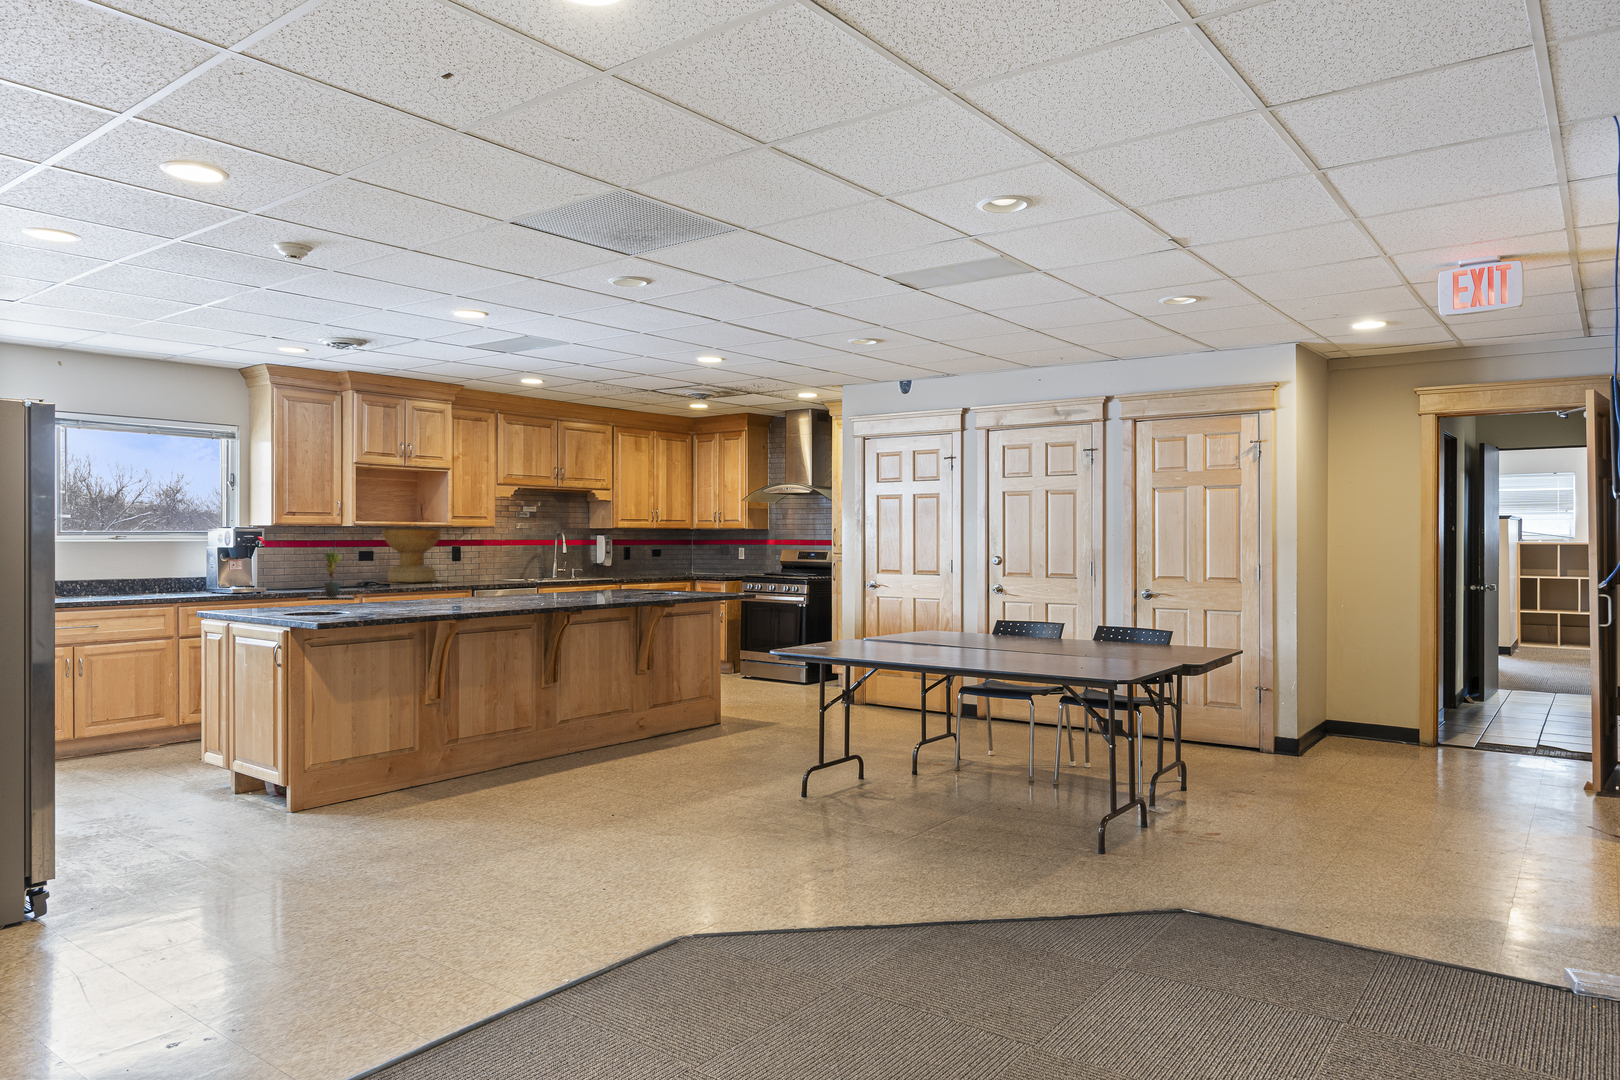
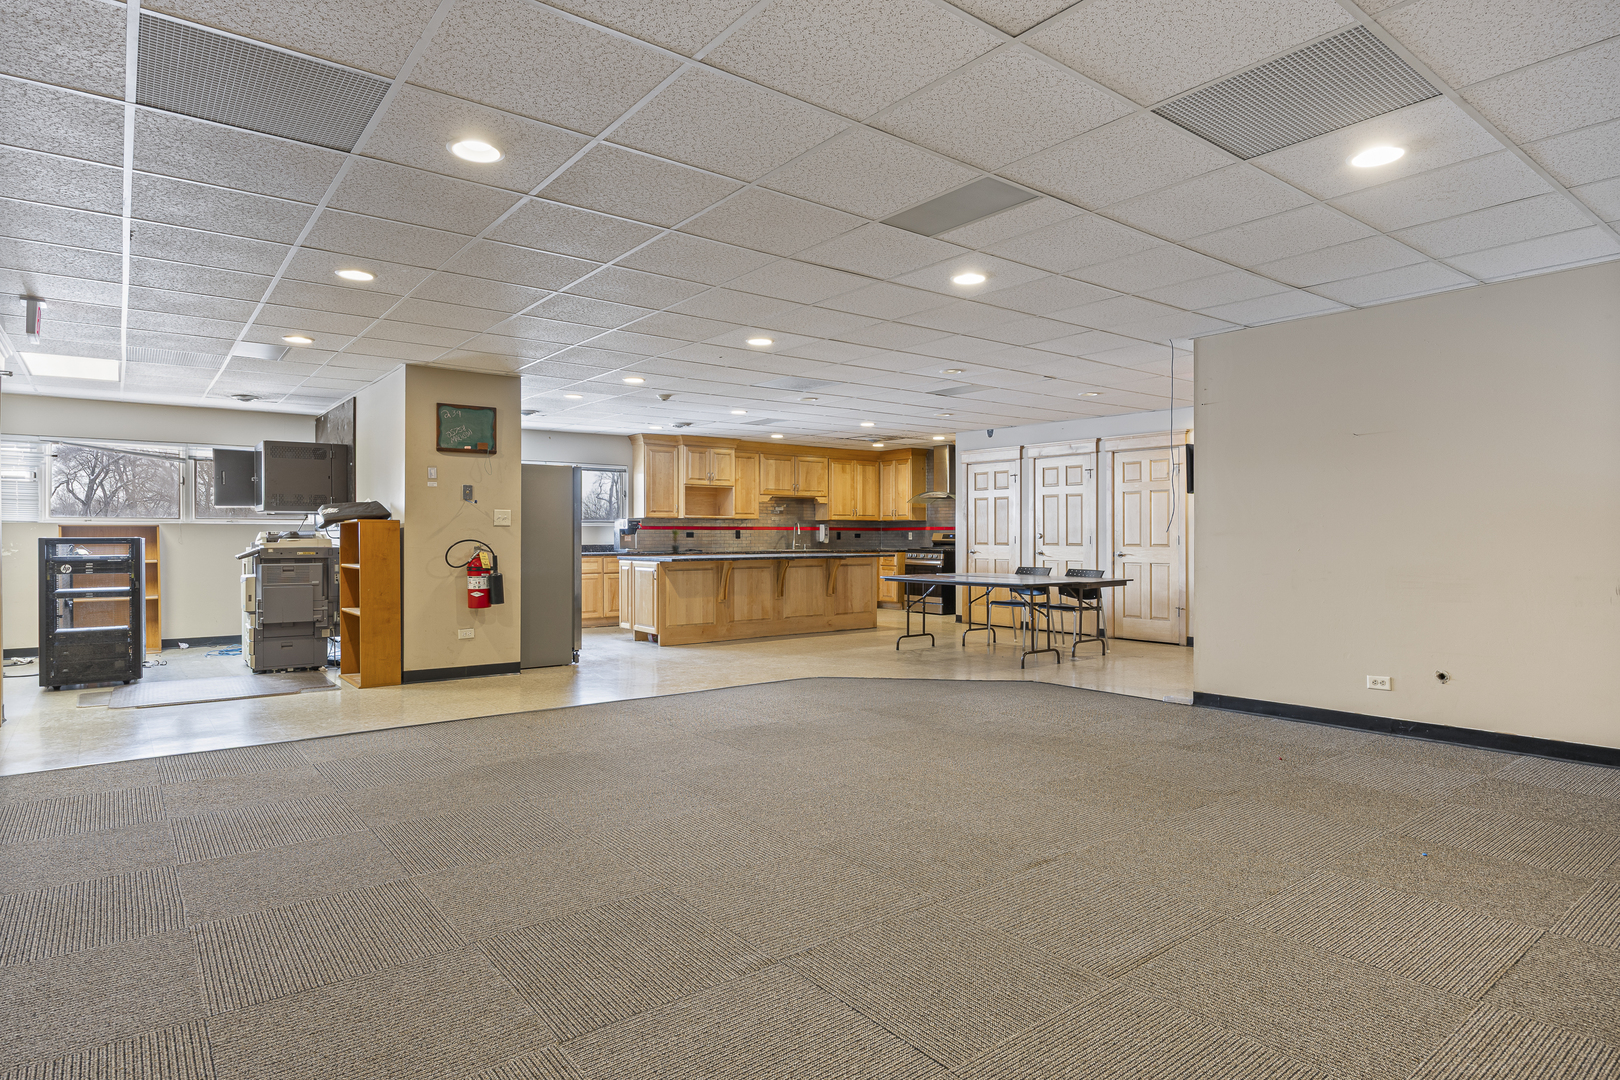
decorative bowl: present [382,528,441,582] -> none [699,519,729,548]

